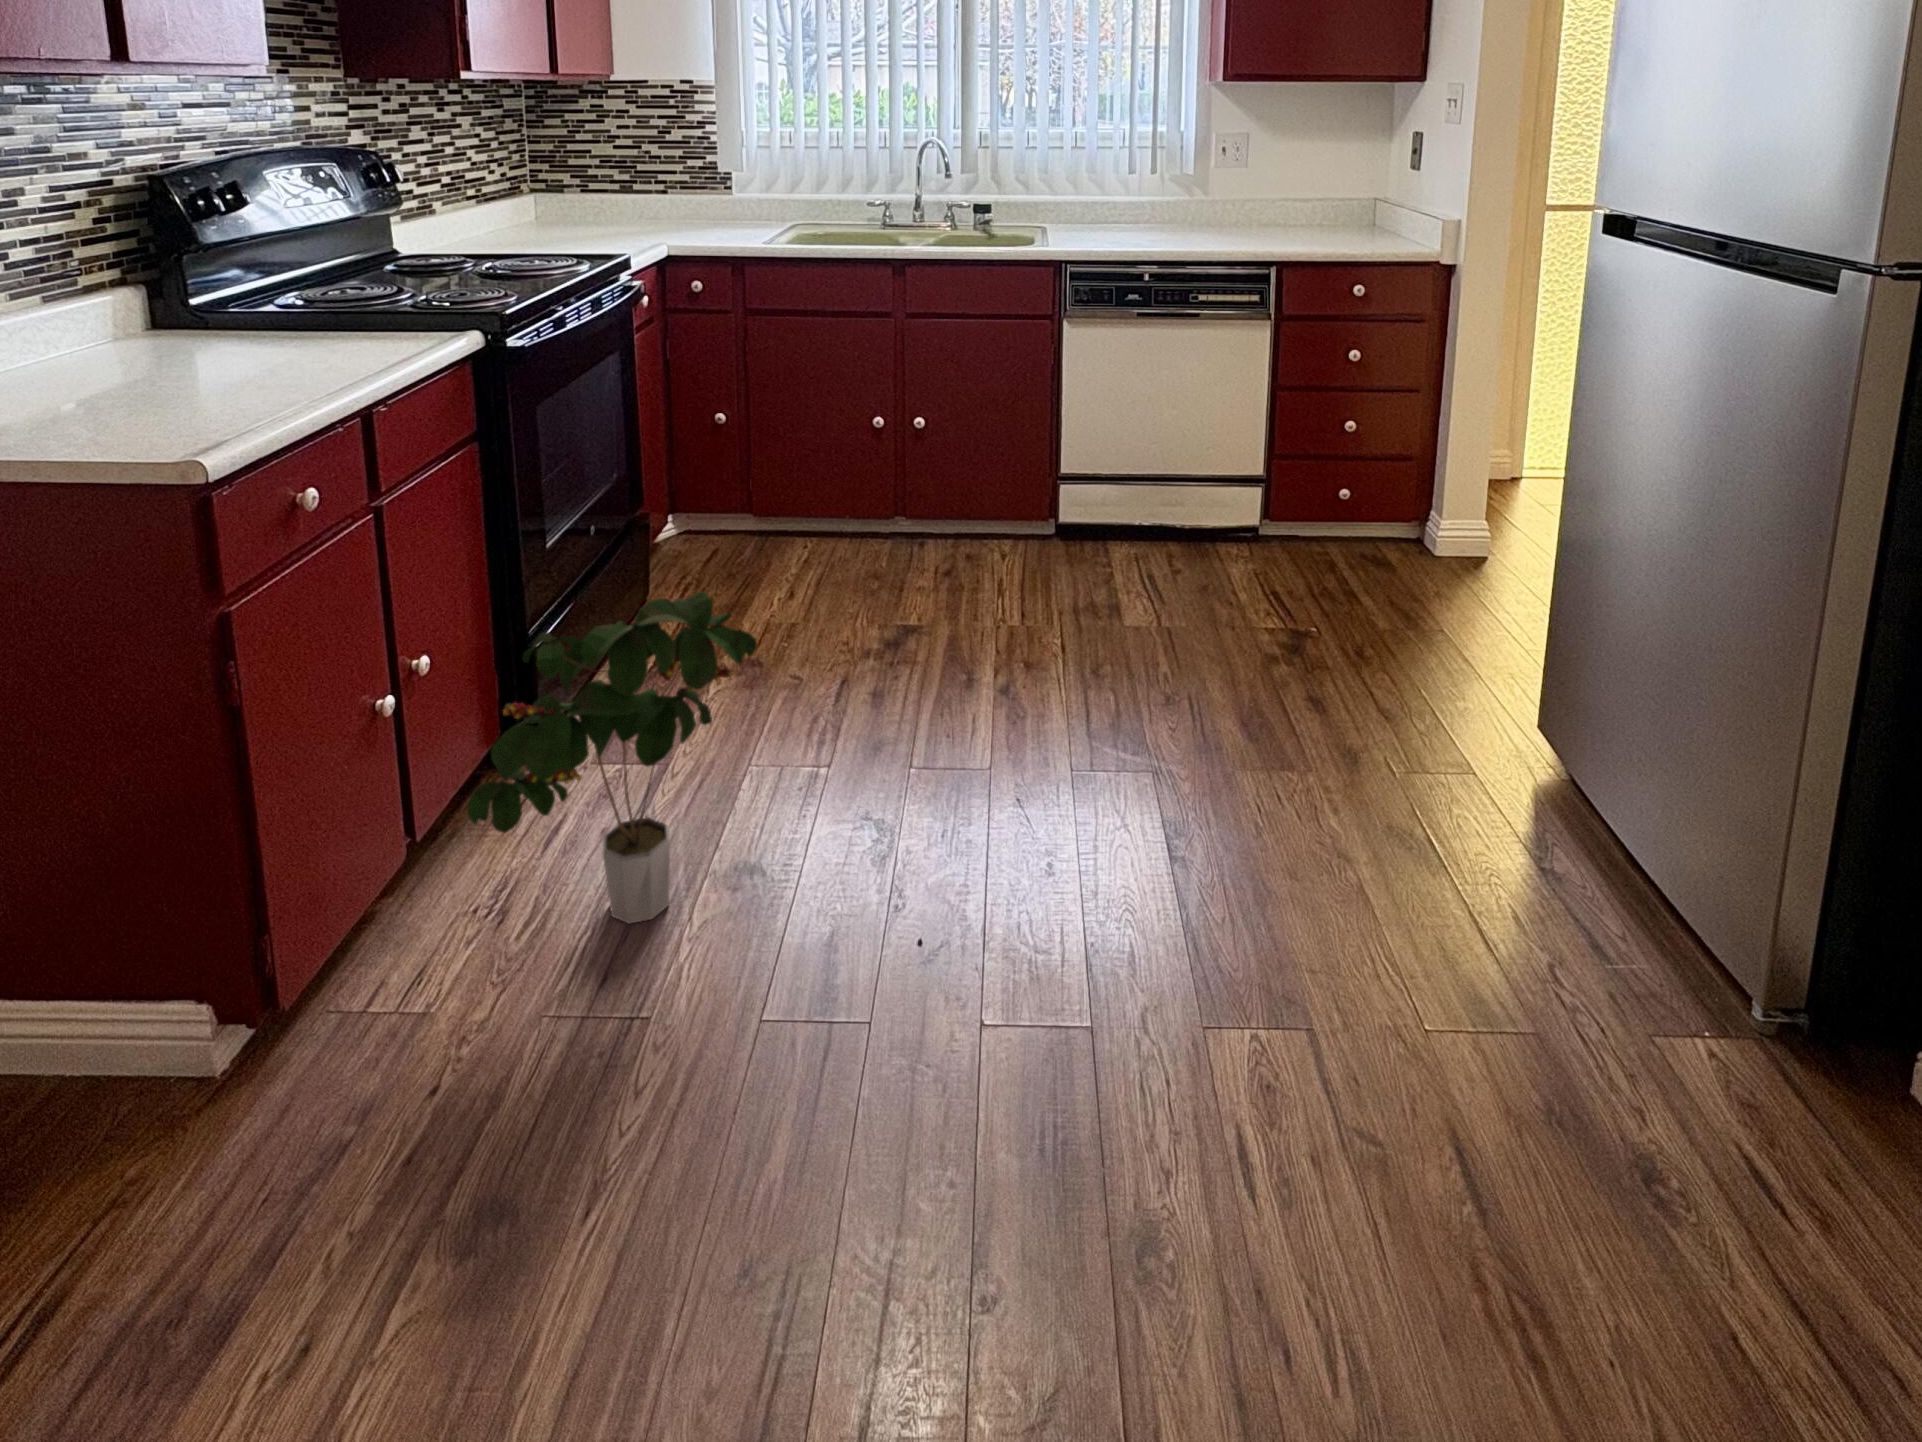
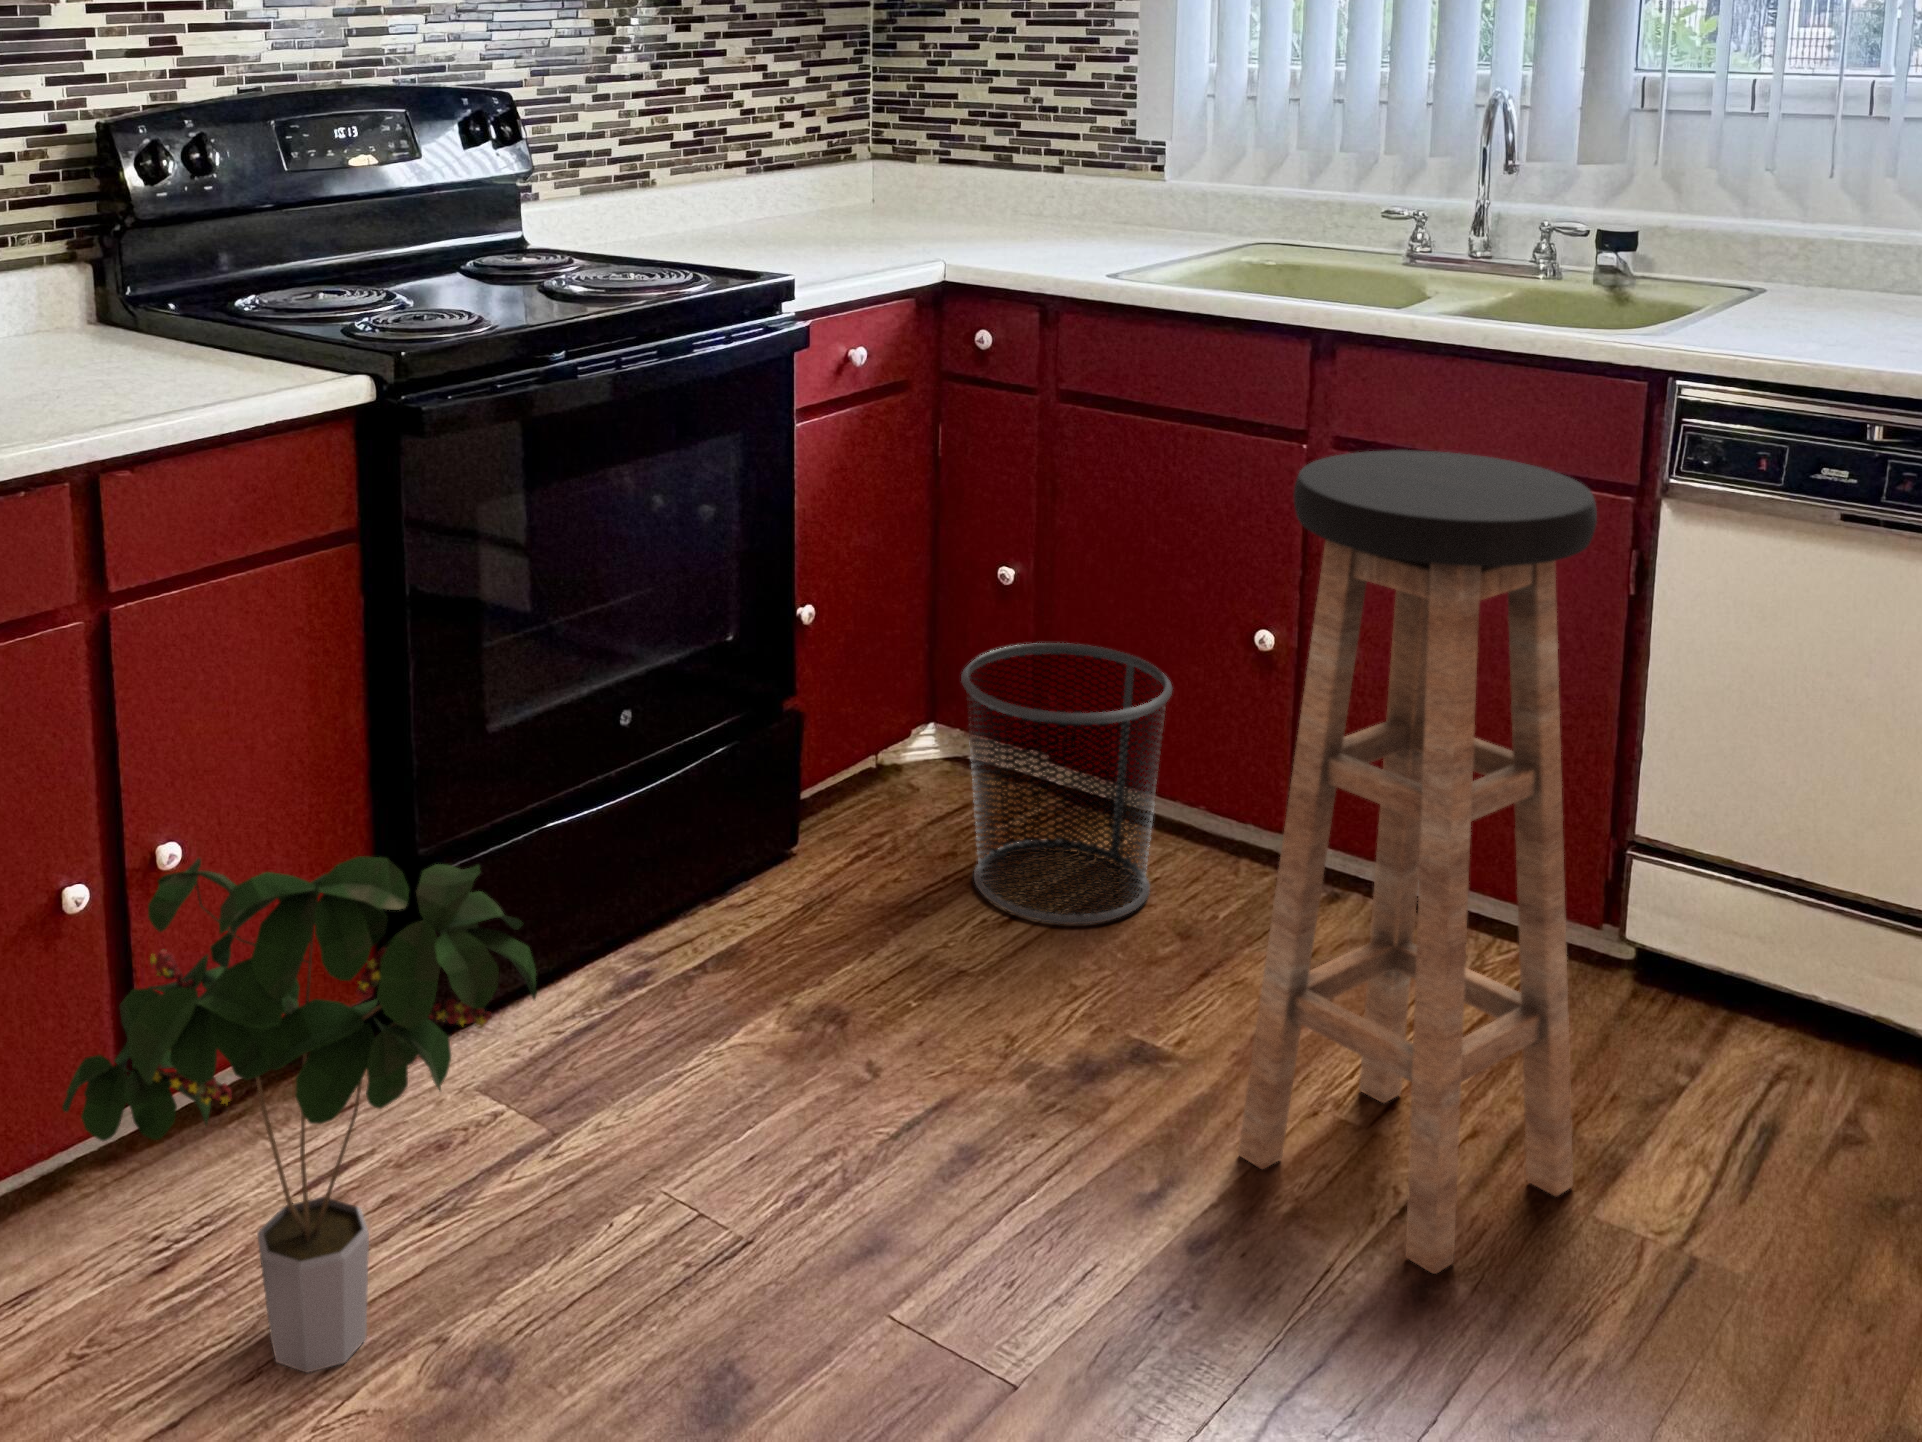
bar stool: none [985,301,1117,664] -> present [1238,450,1597,1274]
waste bin: none [741,445,856,593] -> present [961,643,1172,924]

